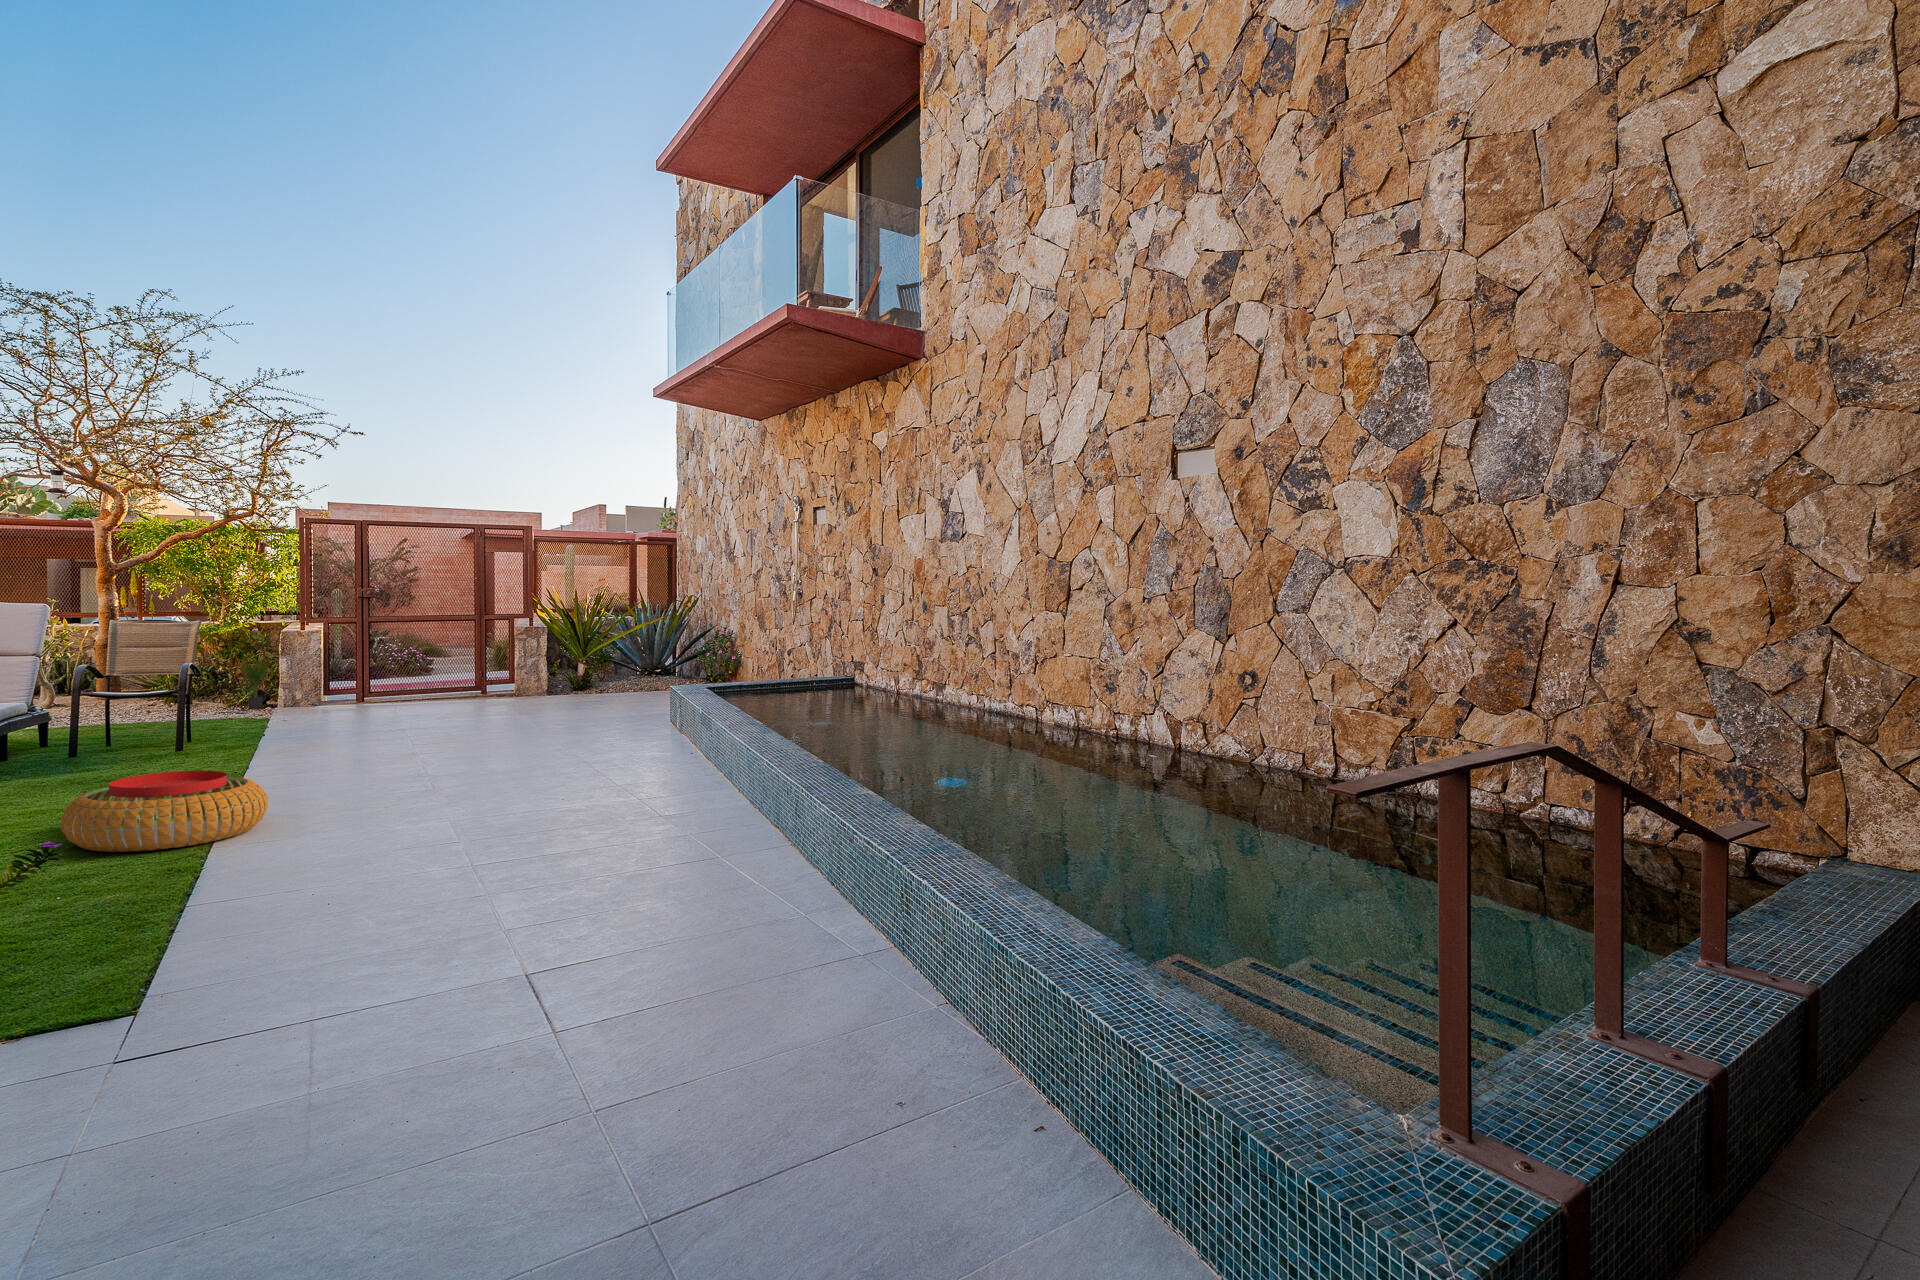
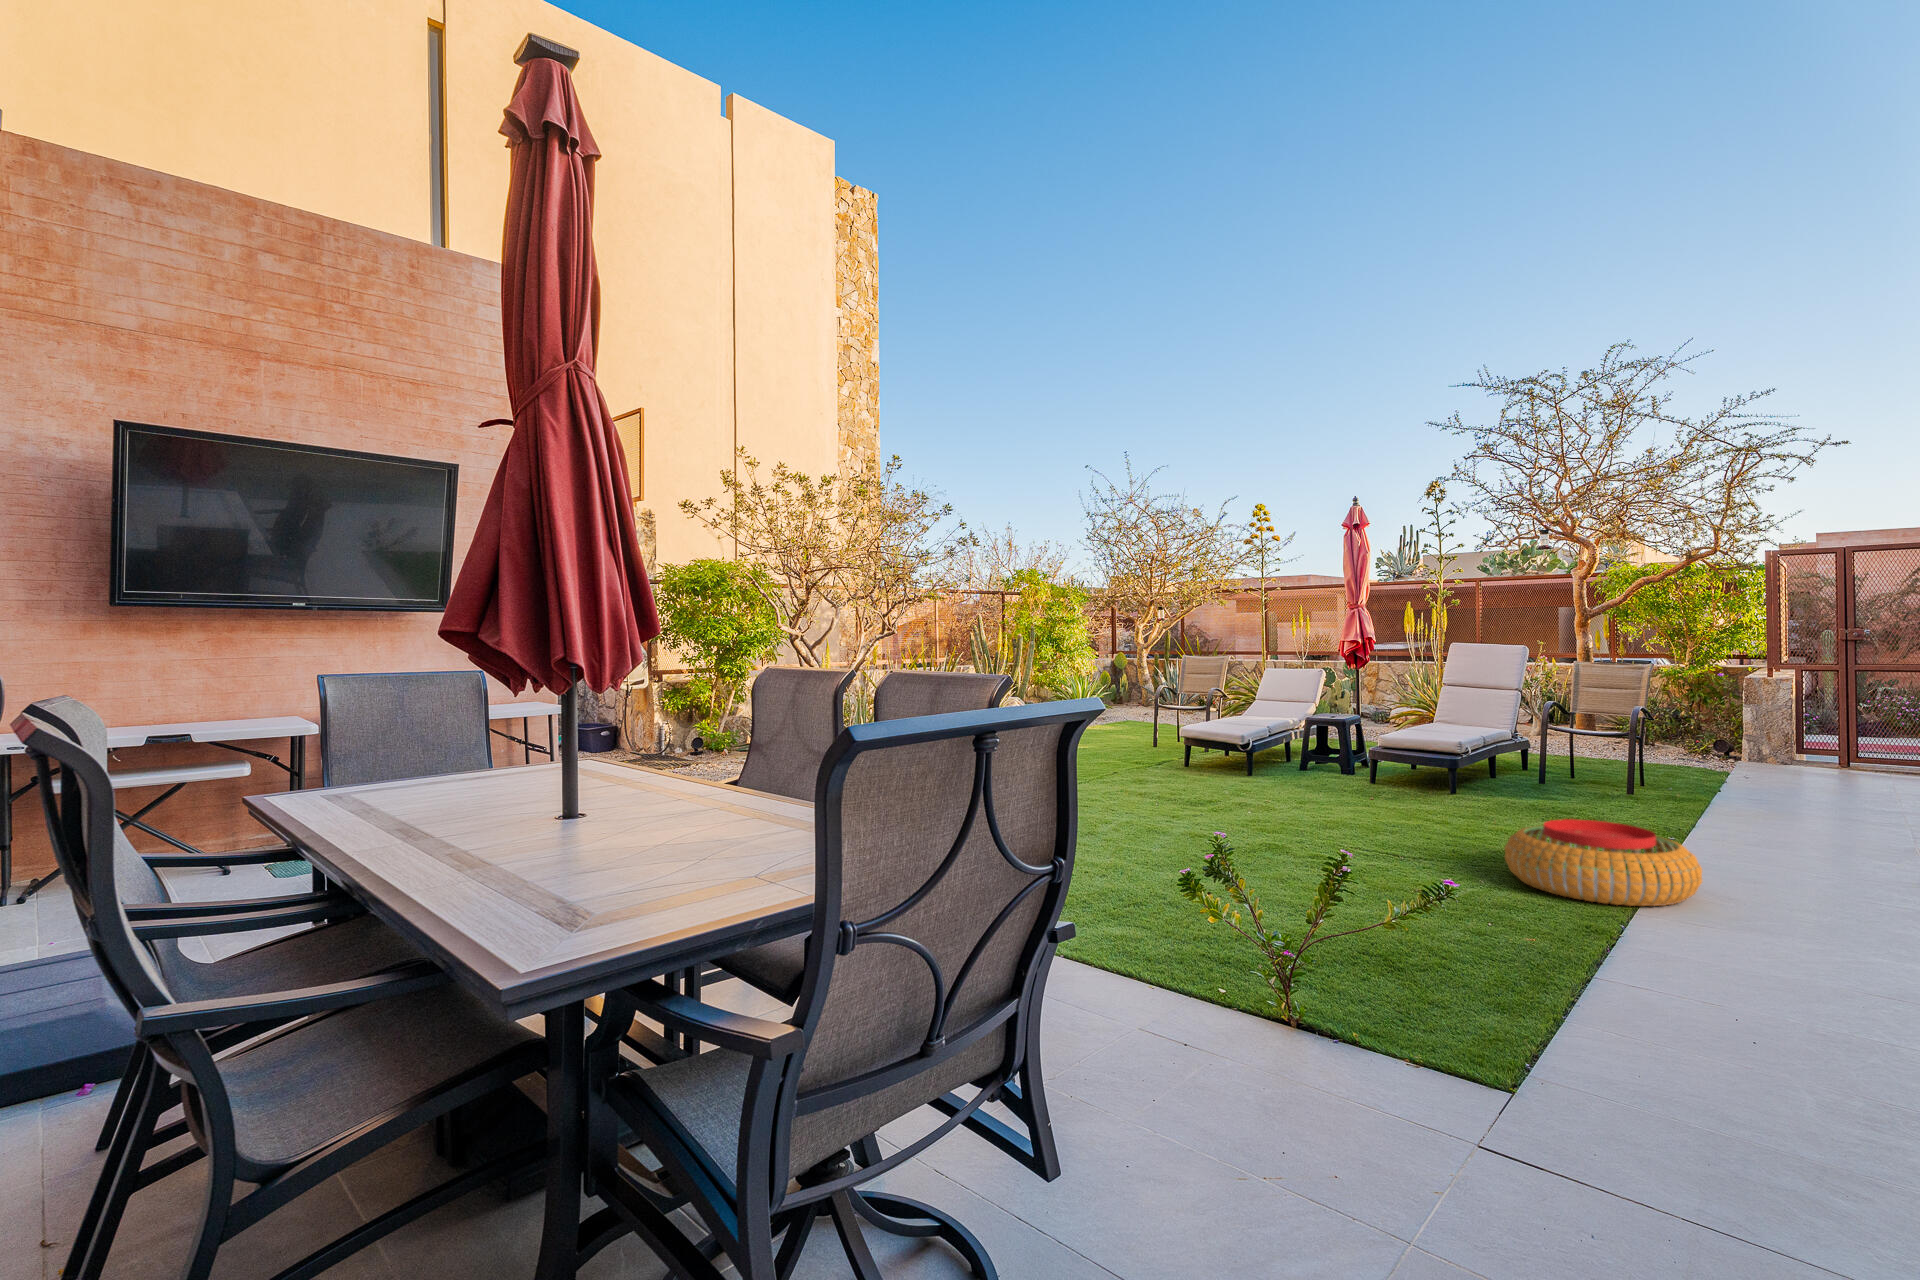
potted plant: present [243,658,268,708] -> none [1696,699,1742,758]

